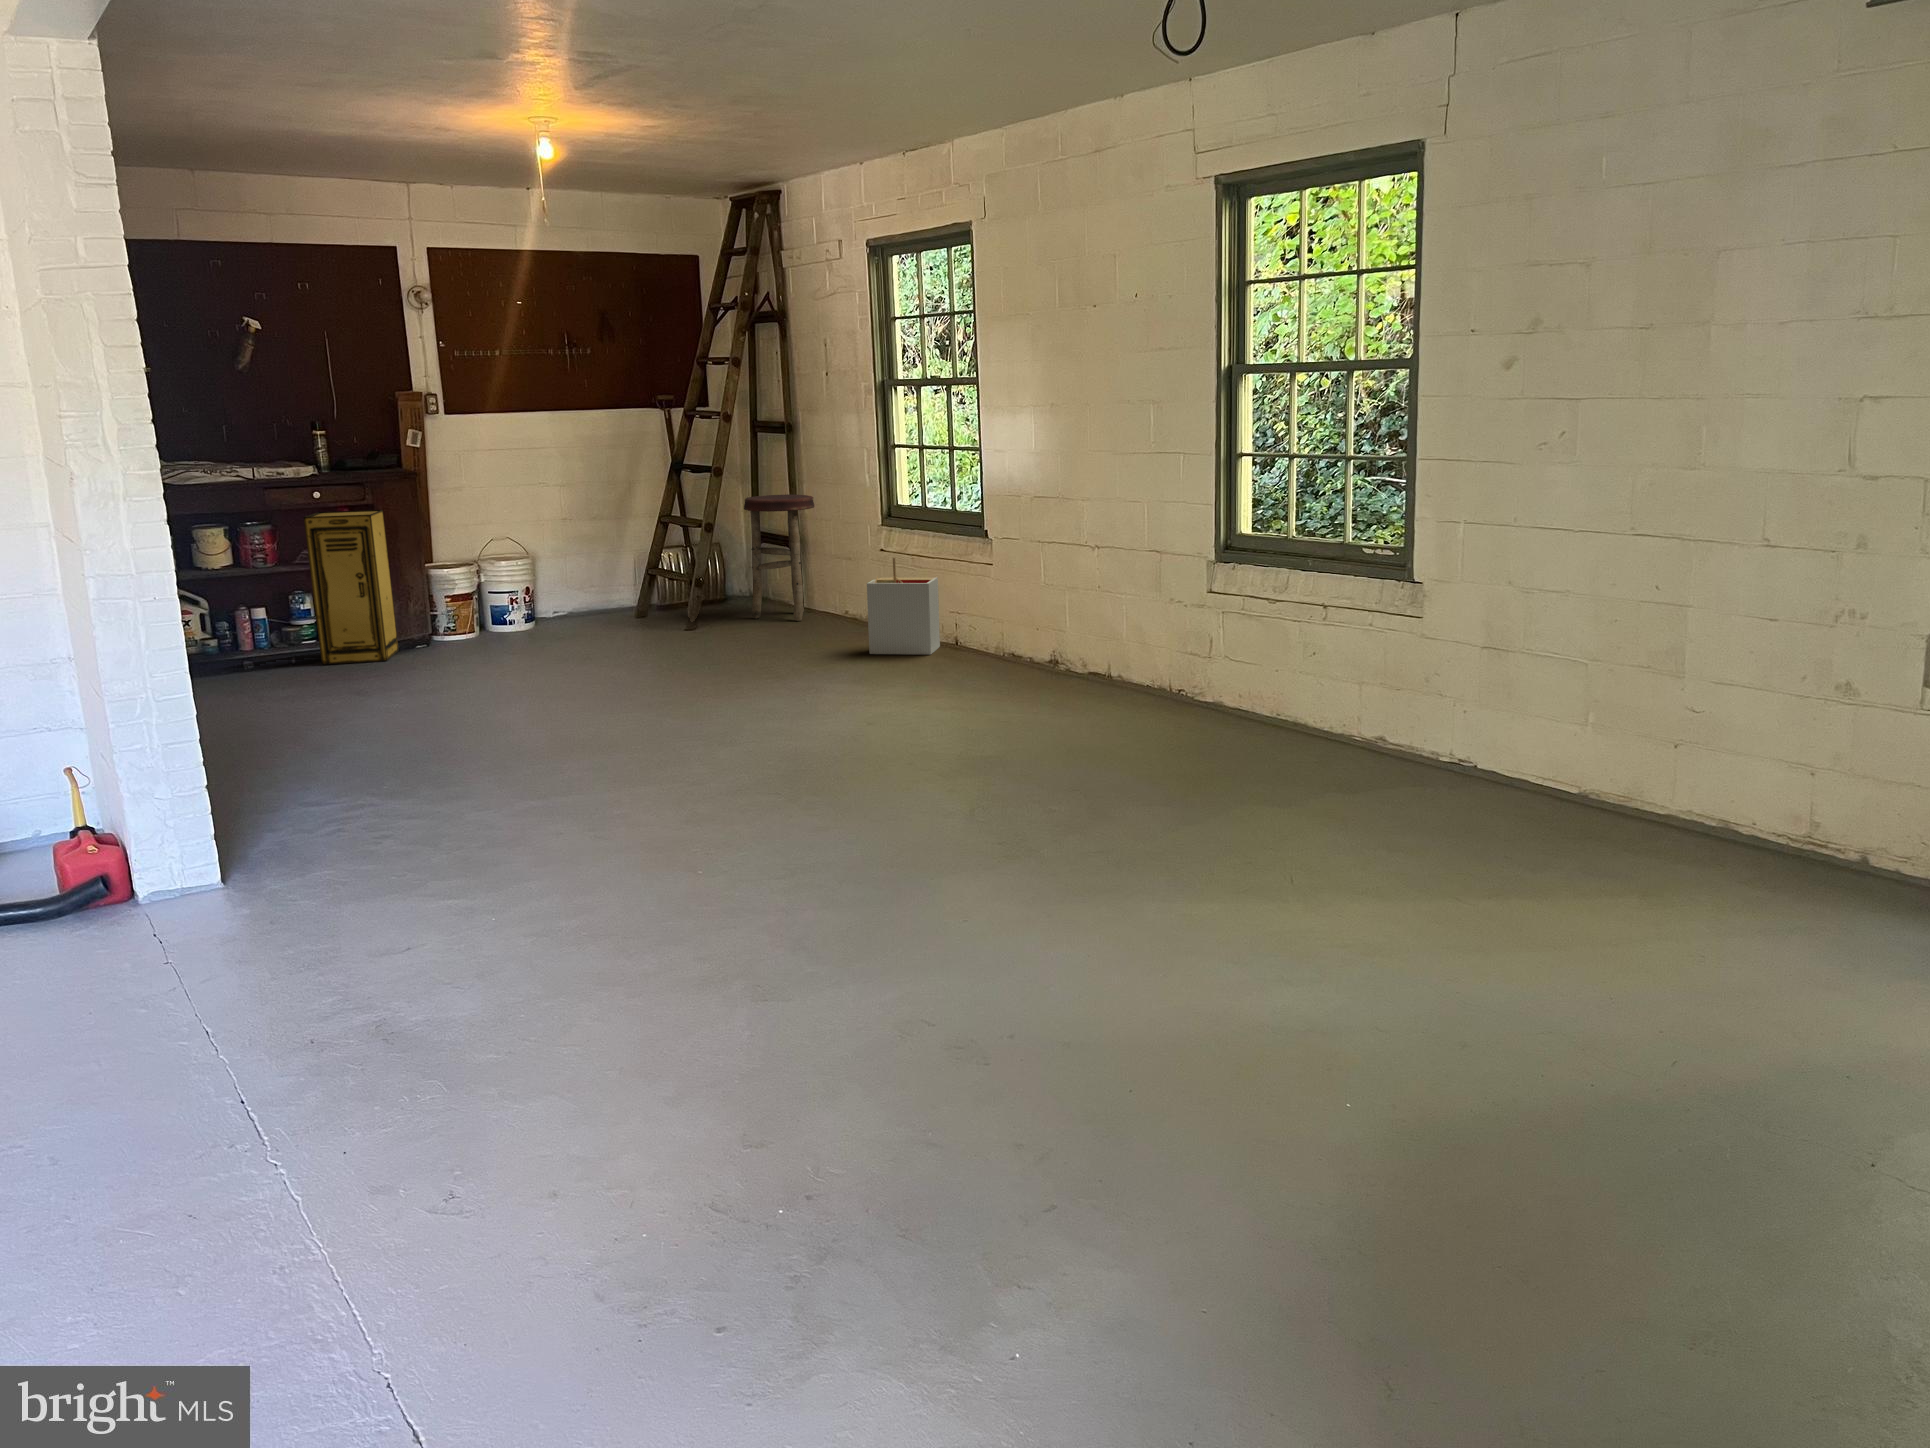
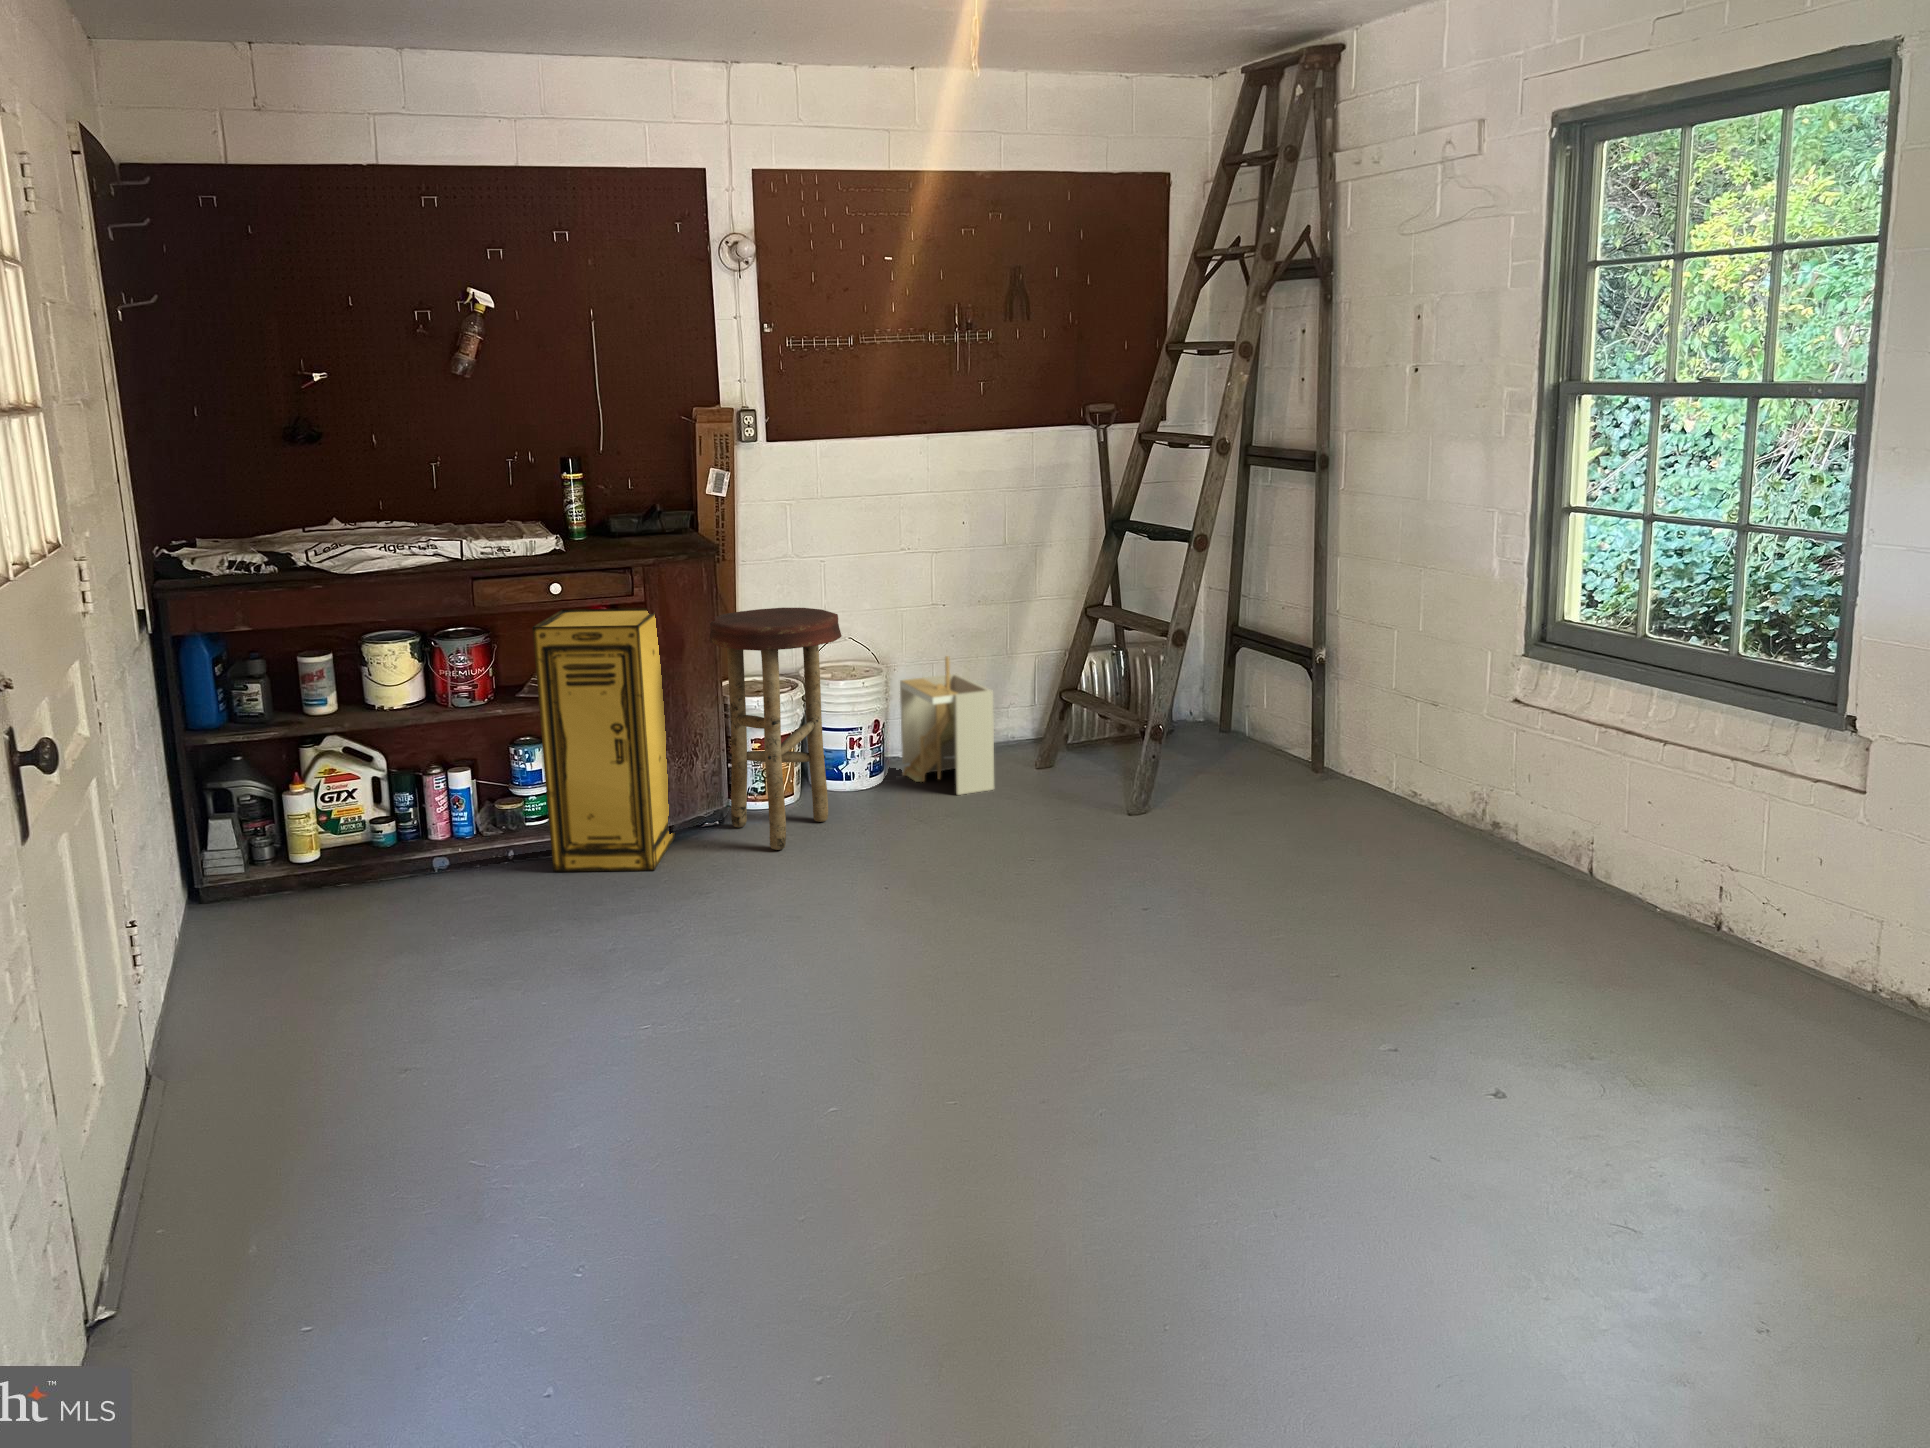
stool: present [744,494,814,621] -> present [710,608,842,850]
storage bin: present [867,558,940,655] -> present [900,656,994,795]

